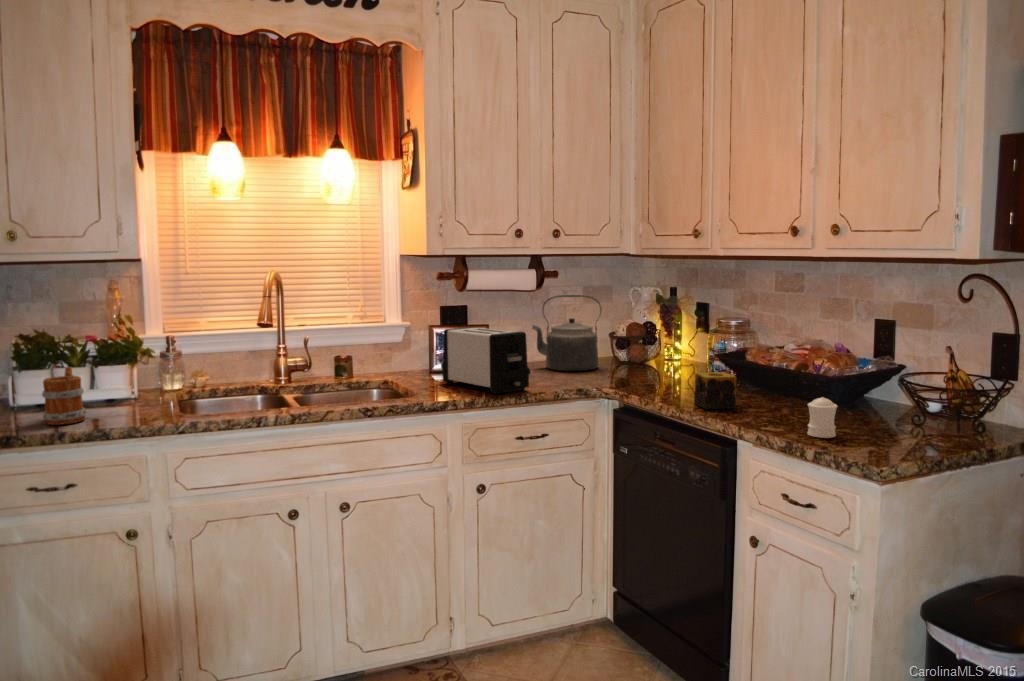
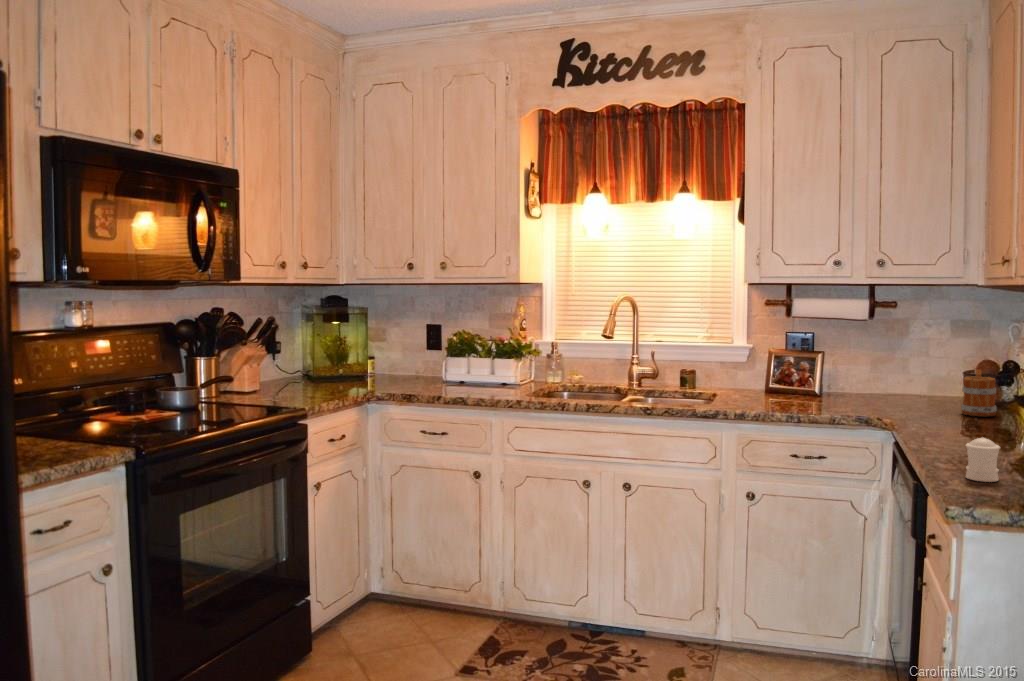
kettle: present [532,295,601,371] -> none [869,324,945,404]
toaster: present [441,327,530,394] -> none [747,350,807,411]
mug: present [42,367,86,425] -> present [961,370,997,416]
candle: present [694,372,736,409] -> none [927,408,973,449]

